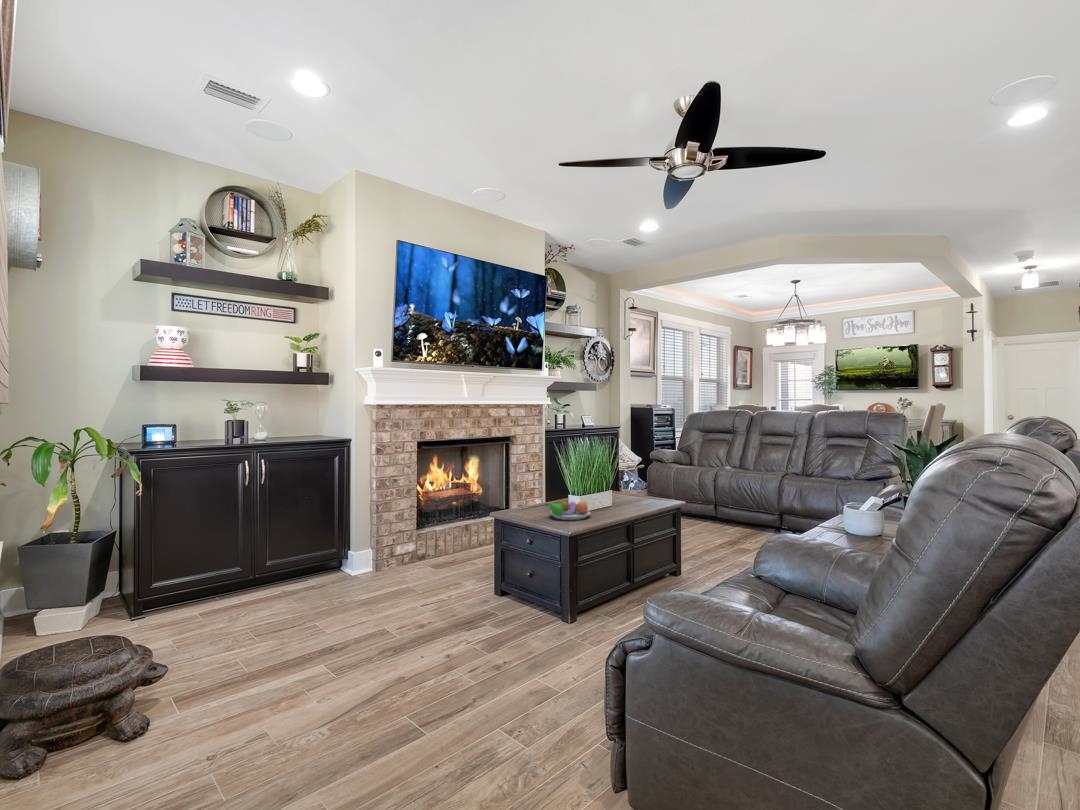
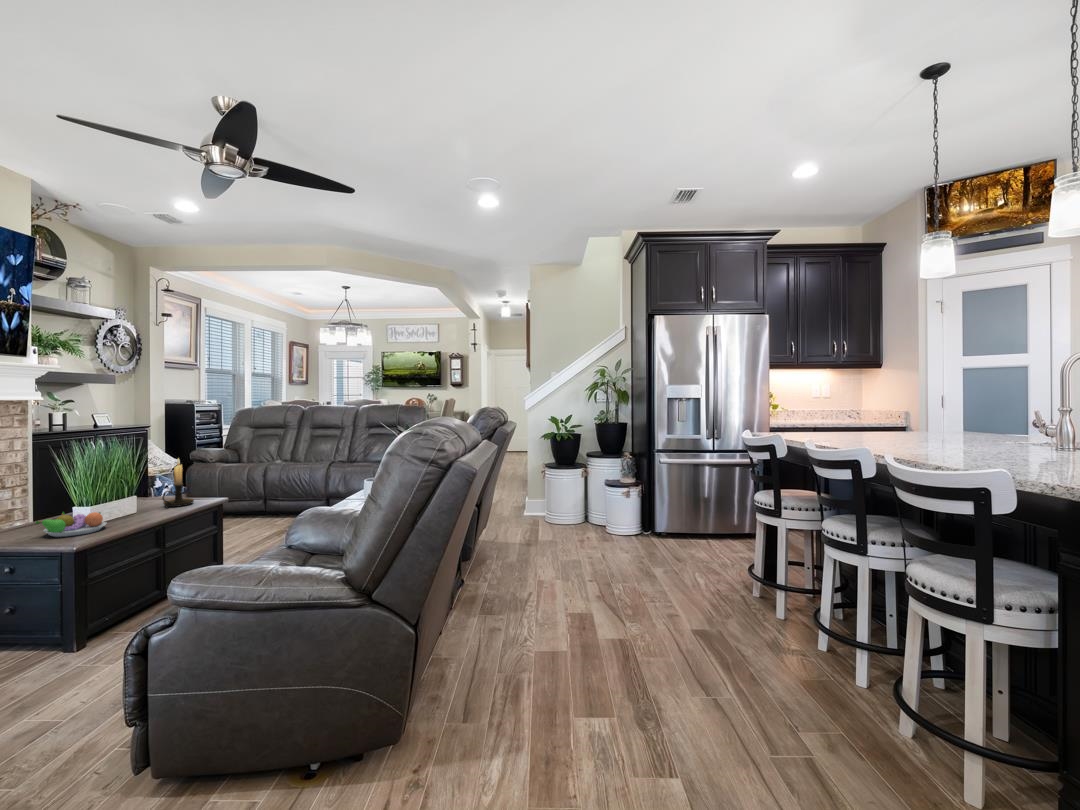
candle holder: none [631,458,656,505] -> present [162,459,194,507]

